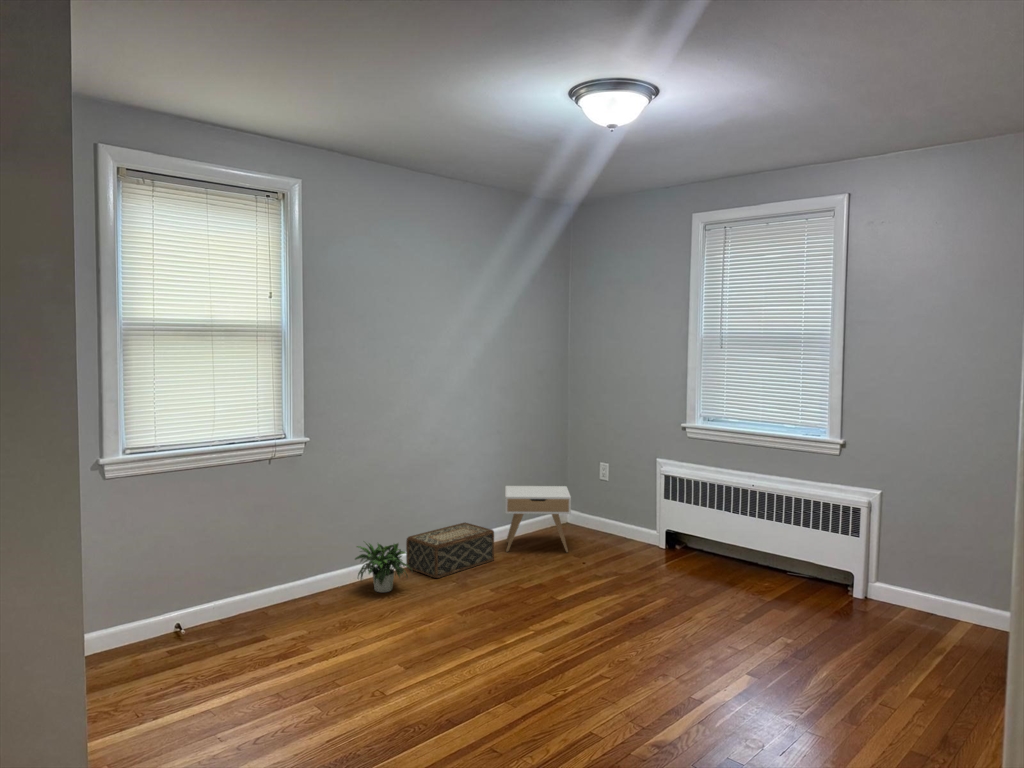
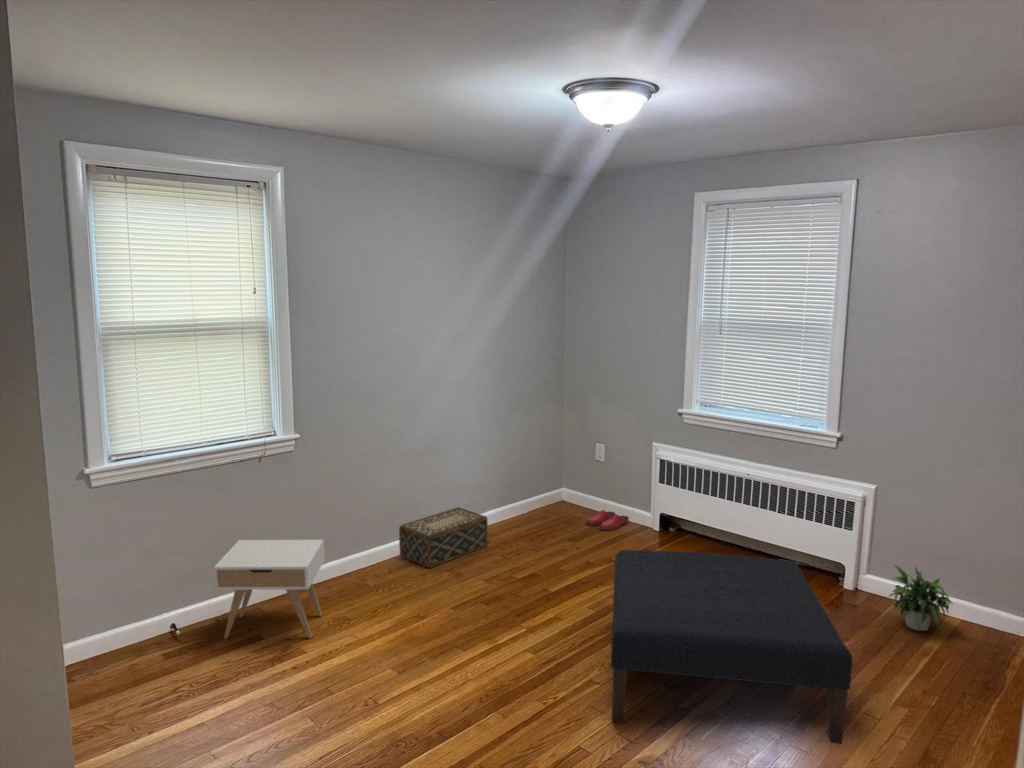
nightstand: present [505,486,571,552] -> present [214,540,325,639]
slippers: none [592,529,634,547] -> present [586,510,629,530]
potted plant: present [355,543,412,592] -> present [889,565,952,631]
ottoman: none [623,550,867,730] -> present [611,550,852,744]

